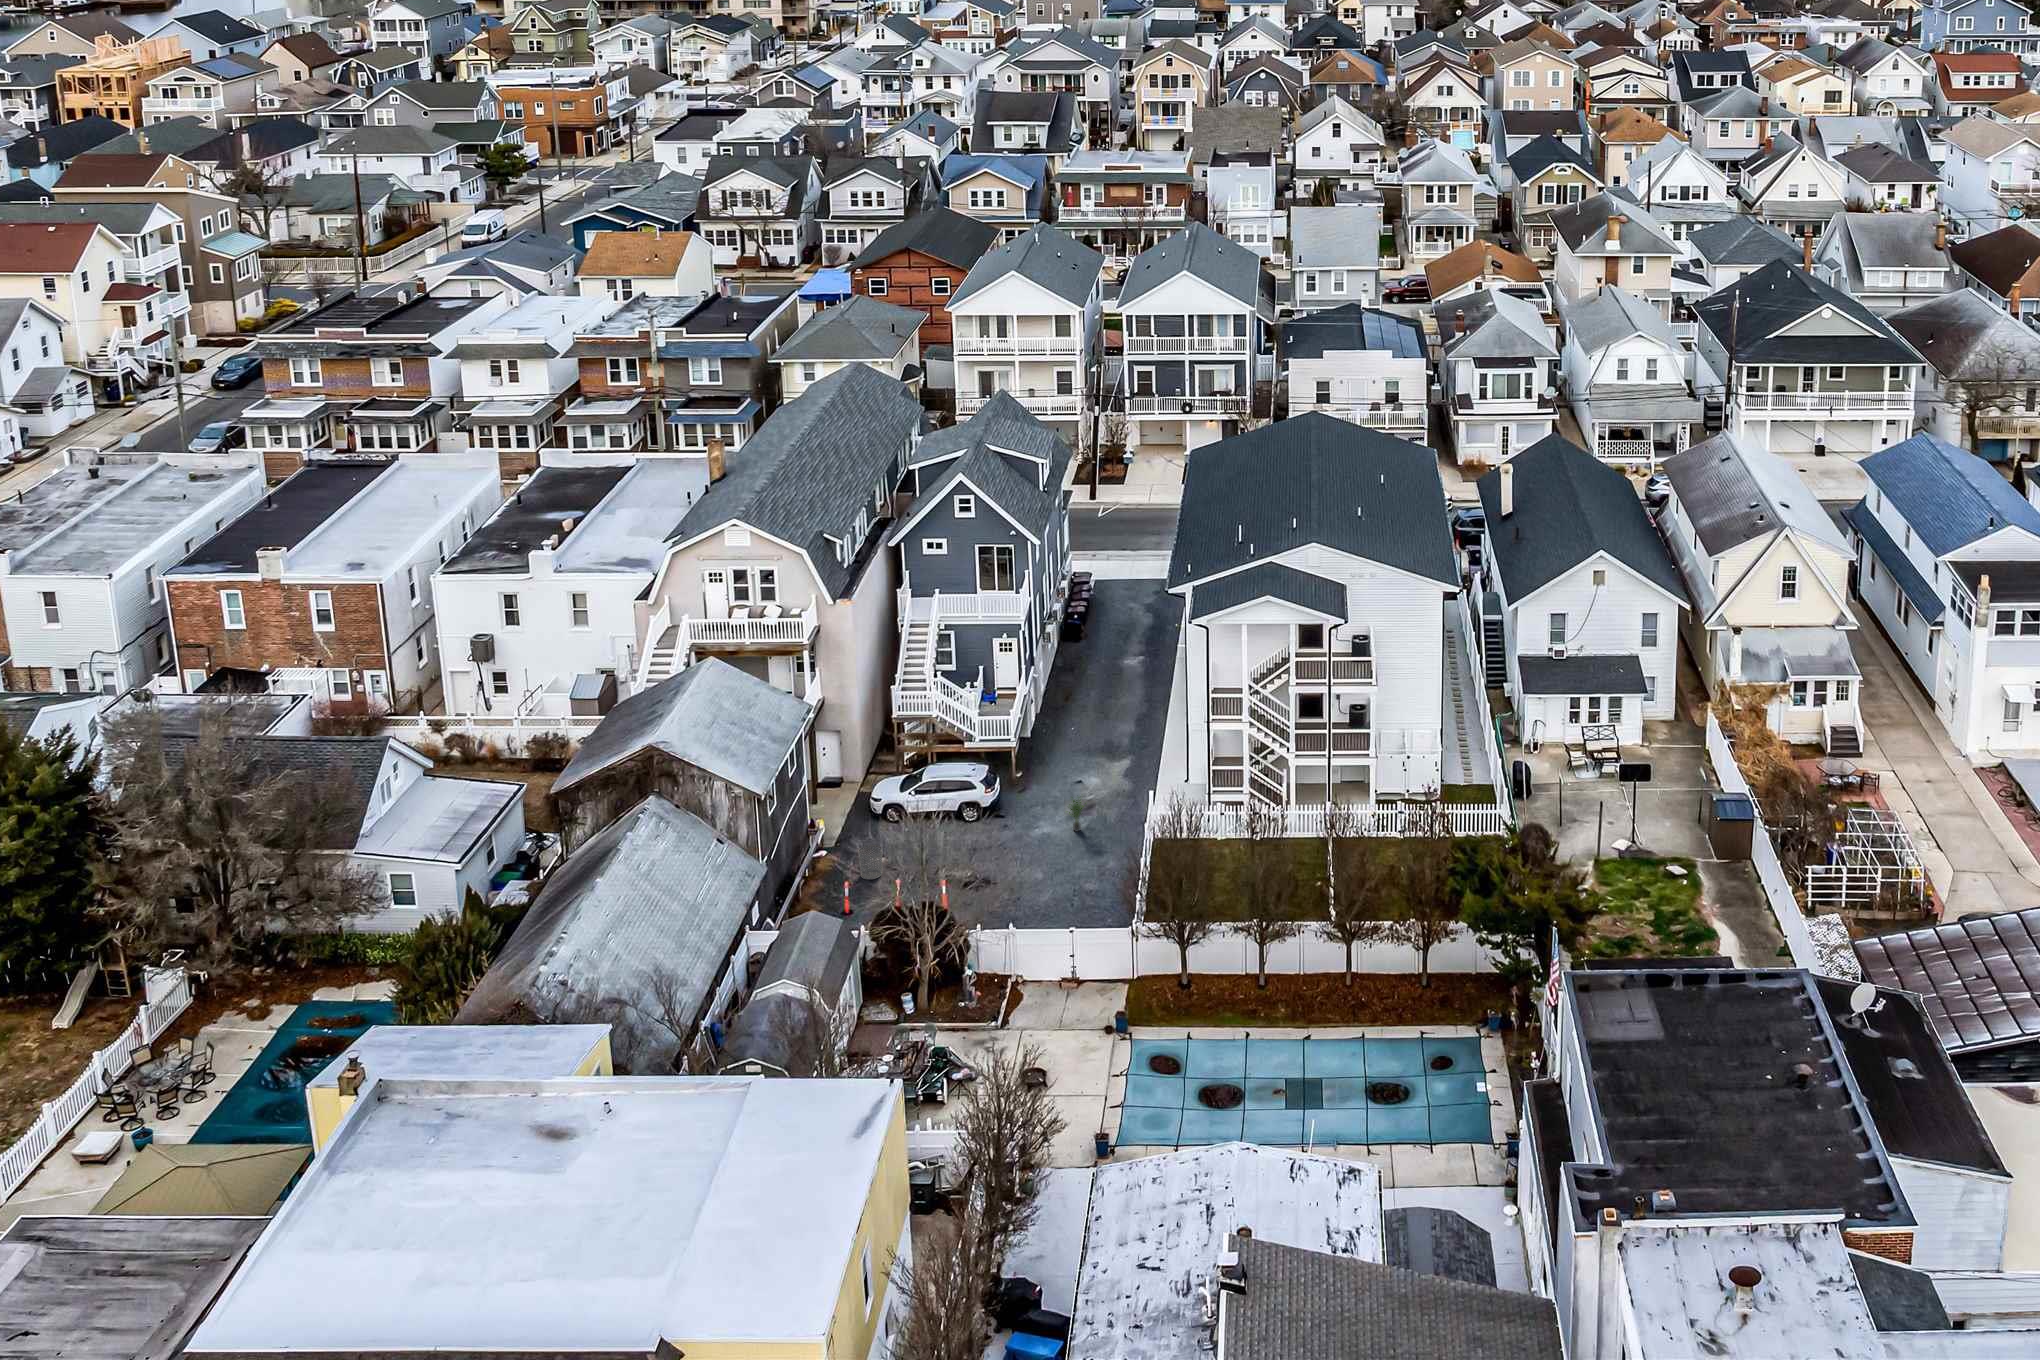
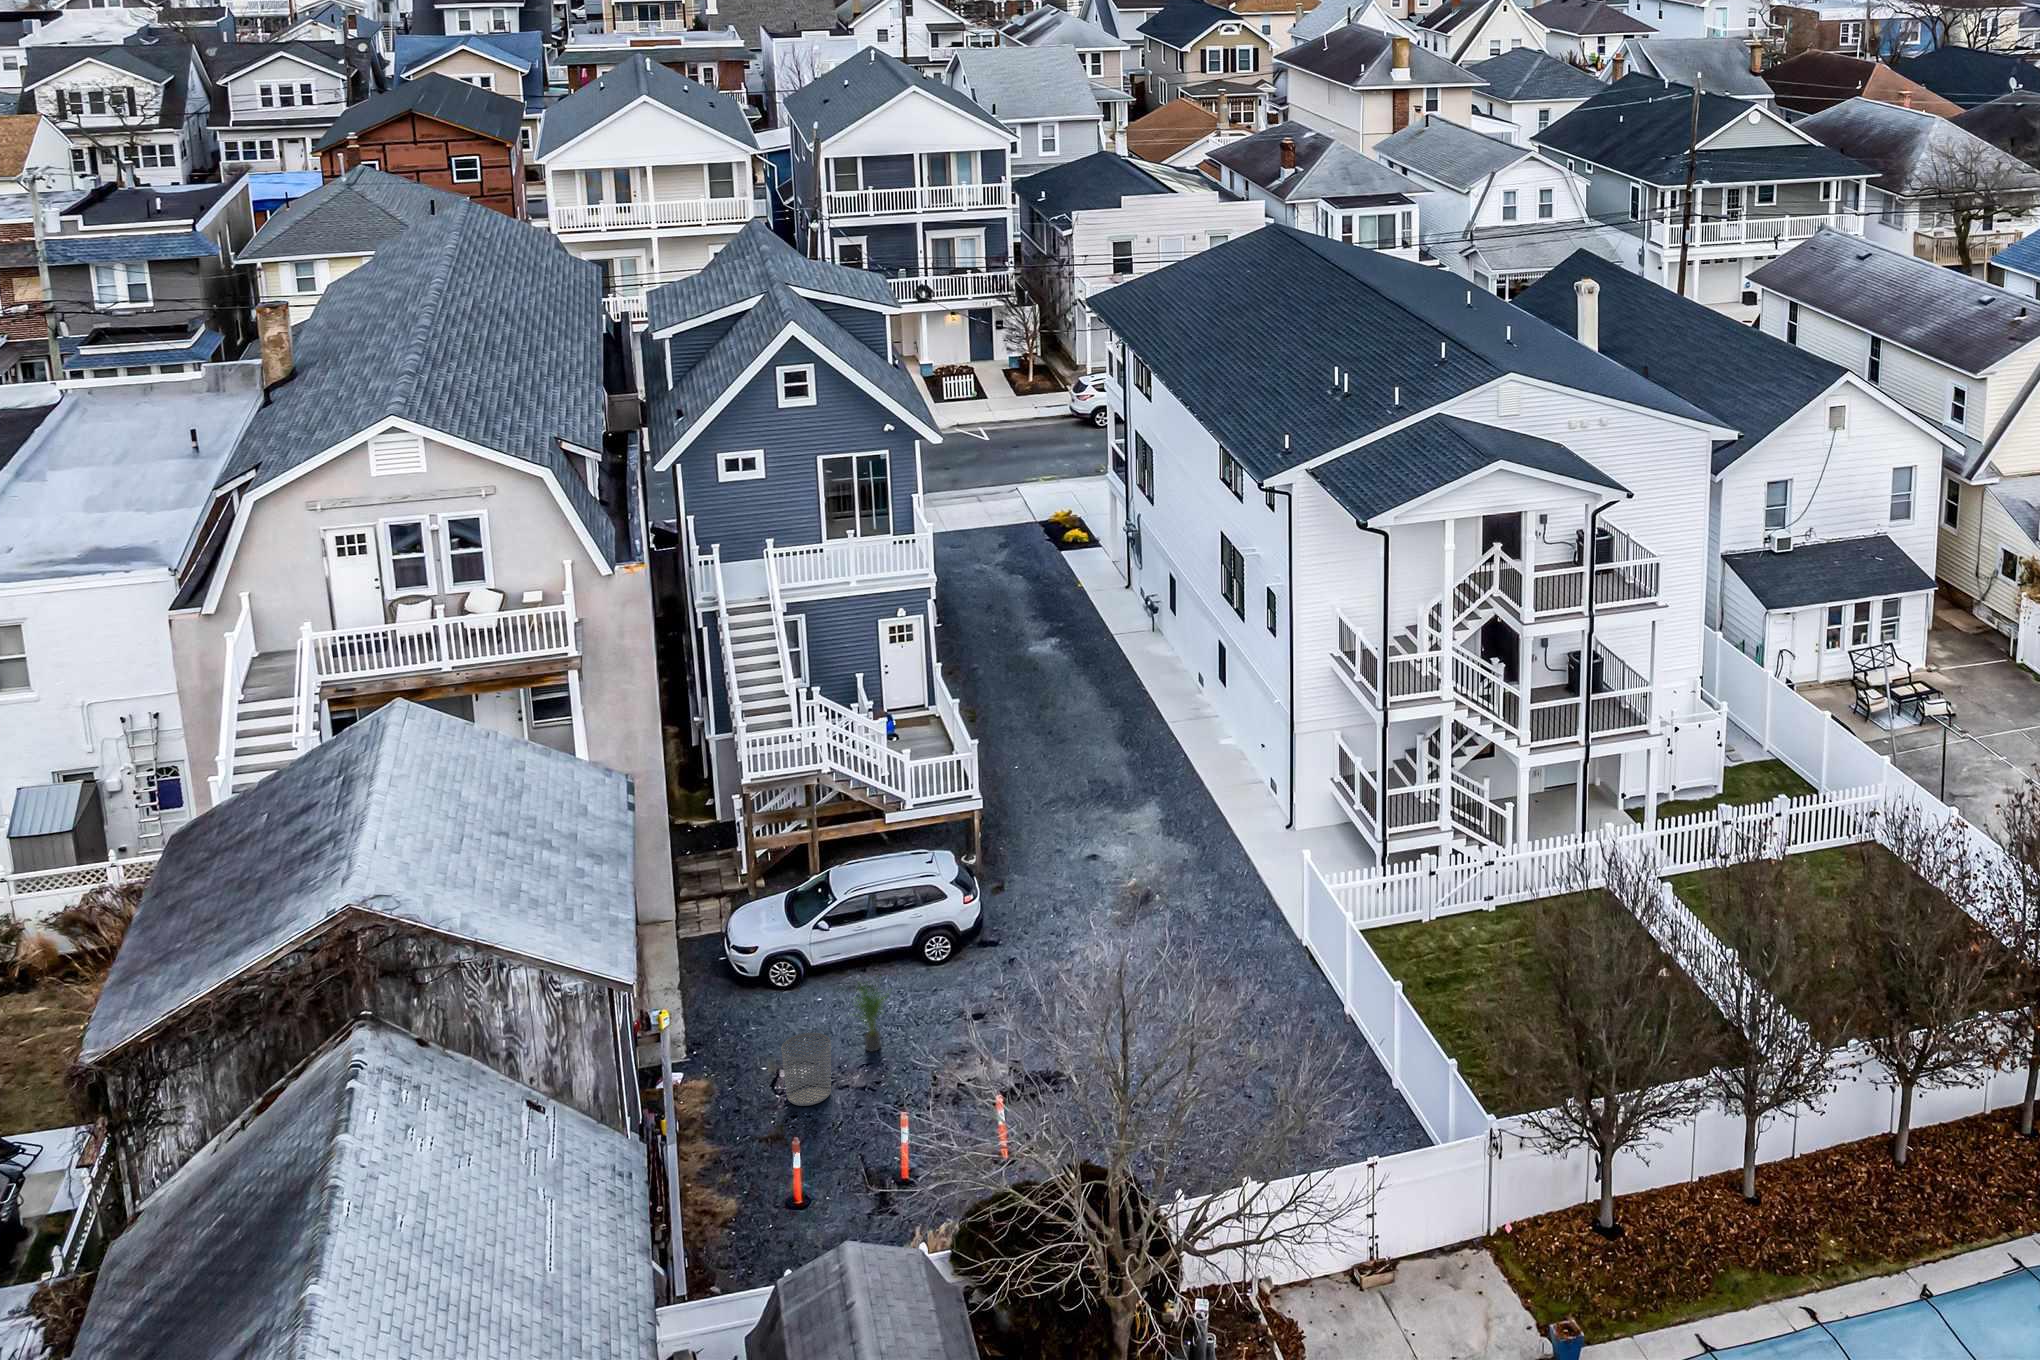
potted plant: present [1069,800,1084,831] -> present [853,984,888,1051]

